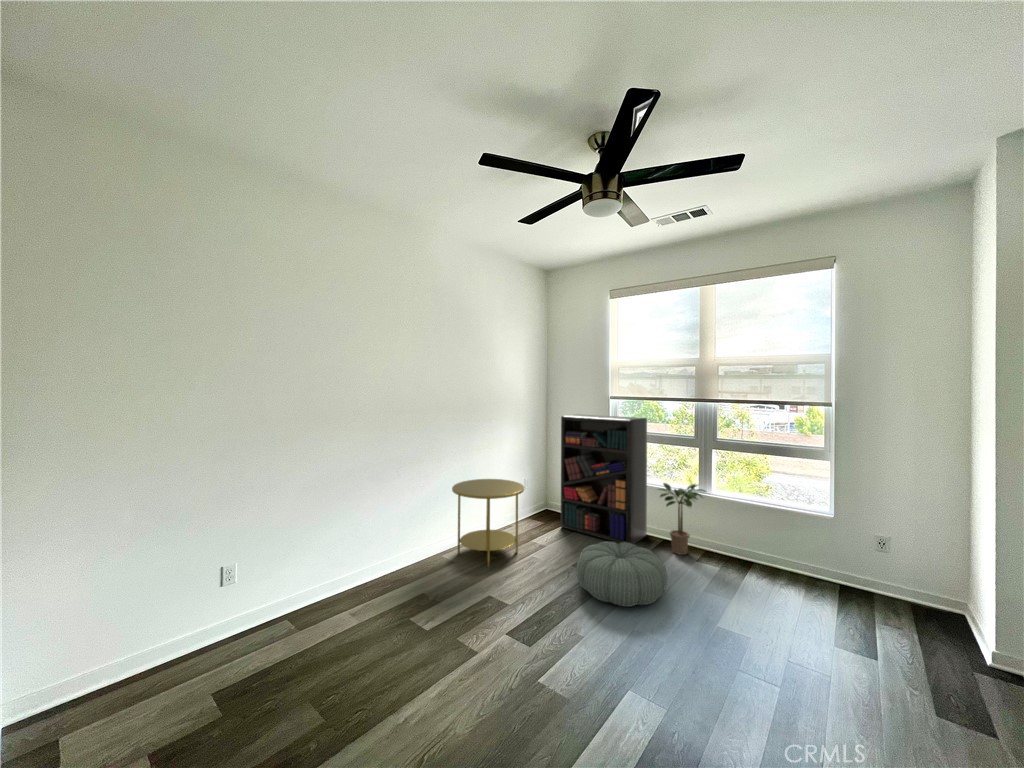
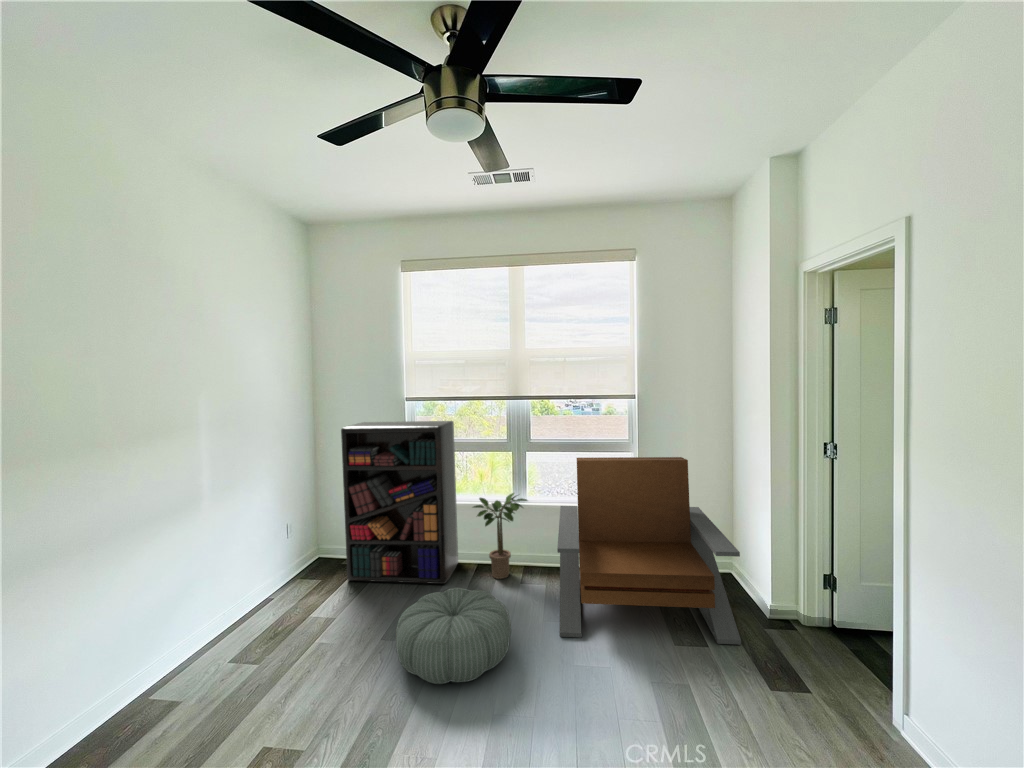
lounge chair: none [713,459,924,673] -> present [557,457,741,645]
side table: present [452,479,524,567] -> none [162,537,299,690]

